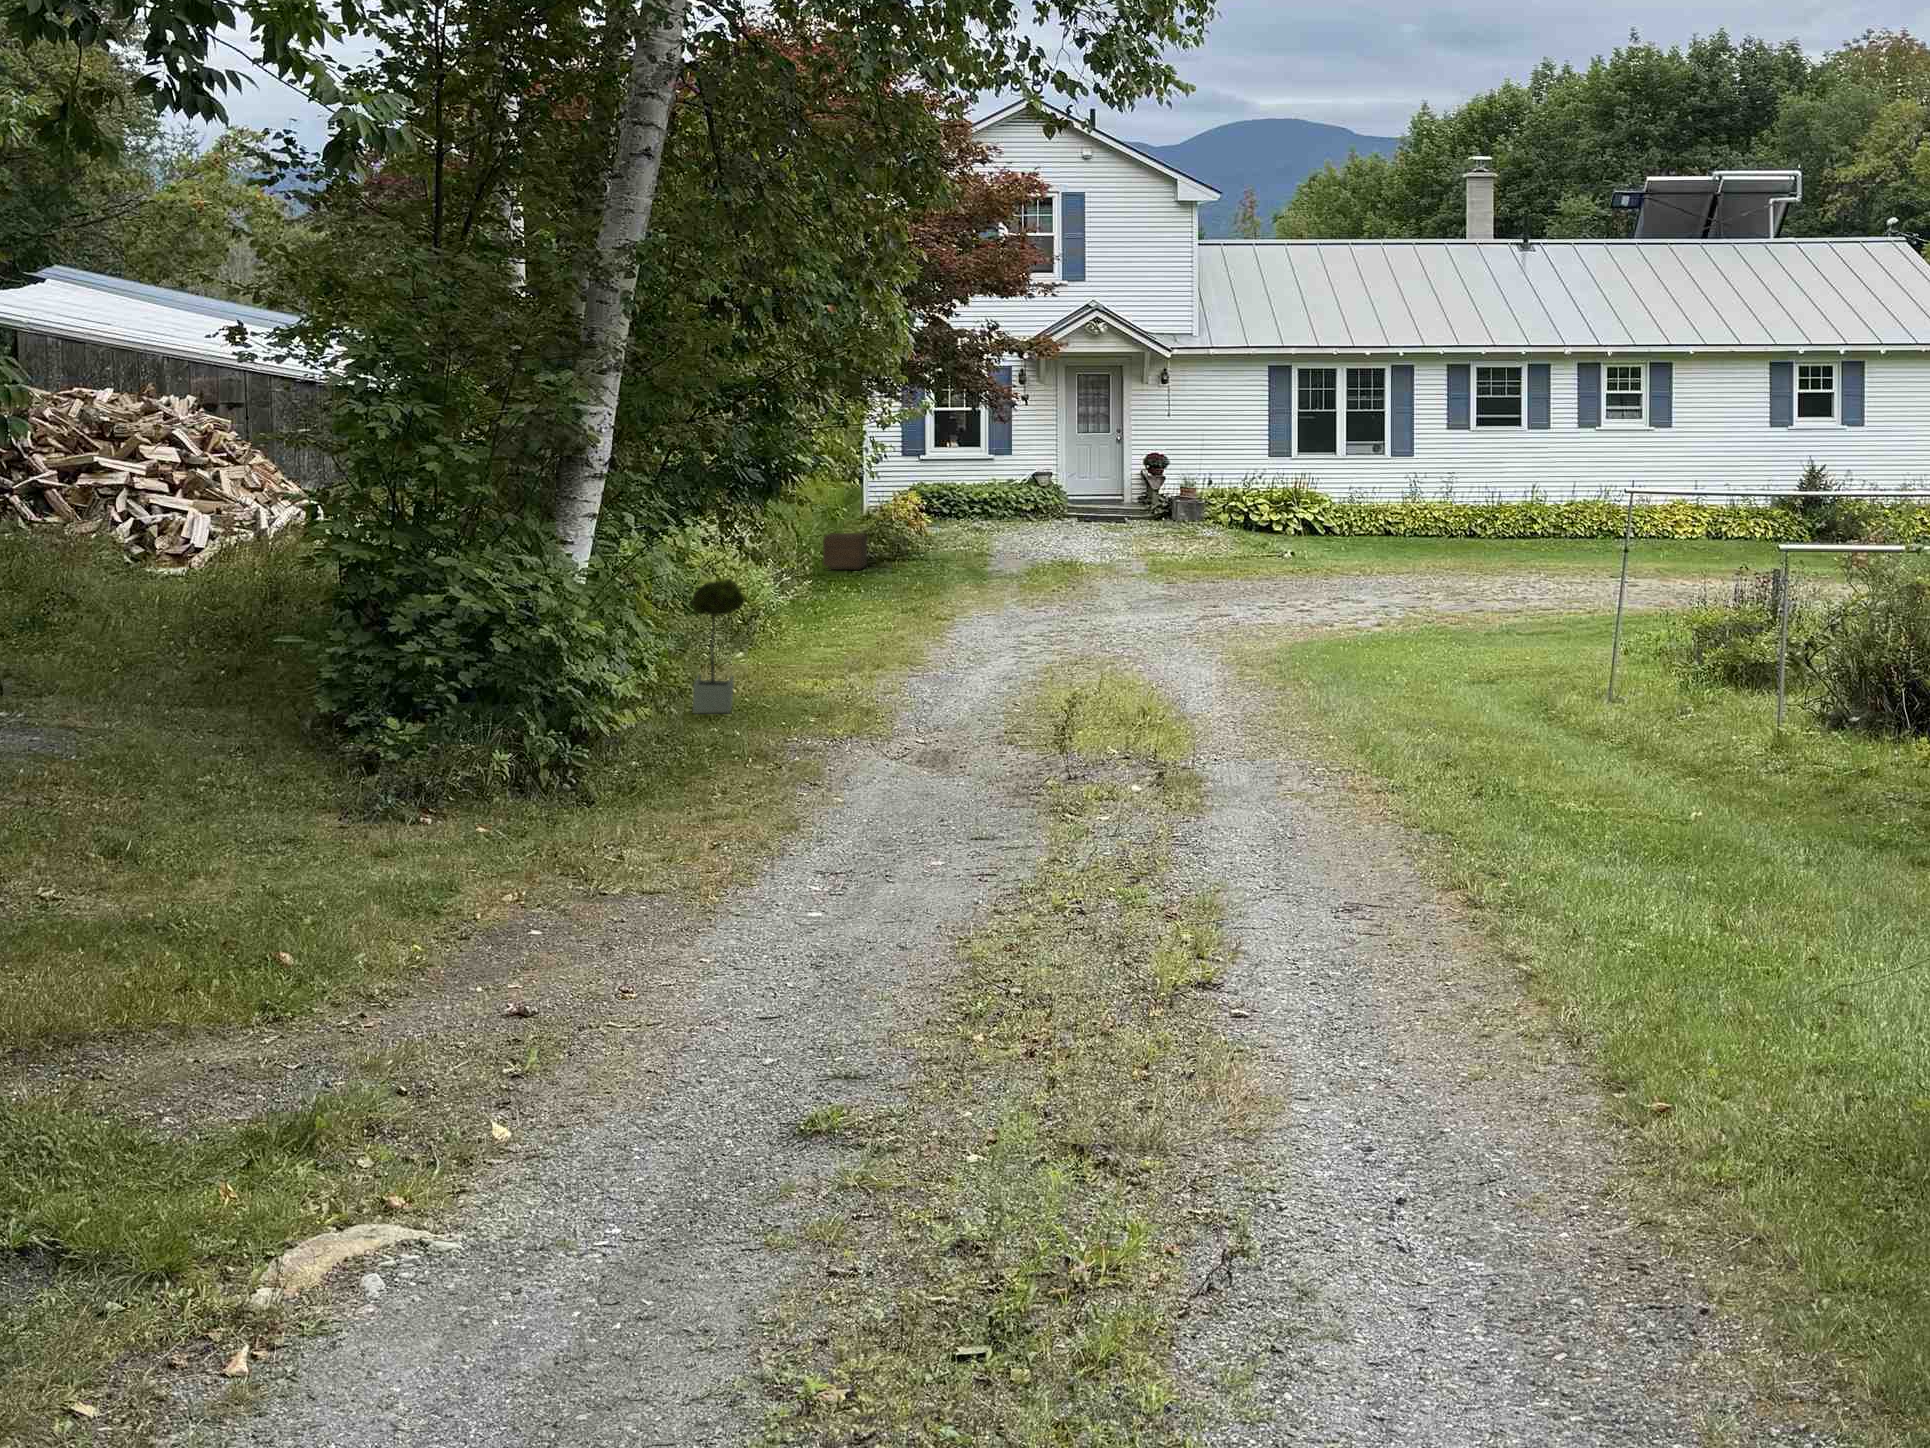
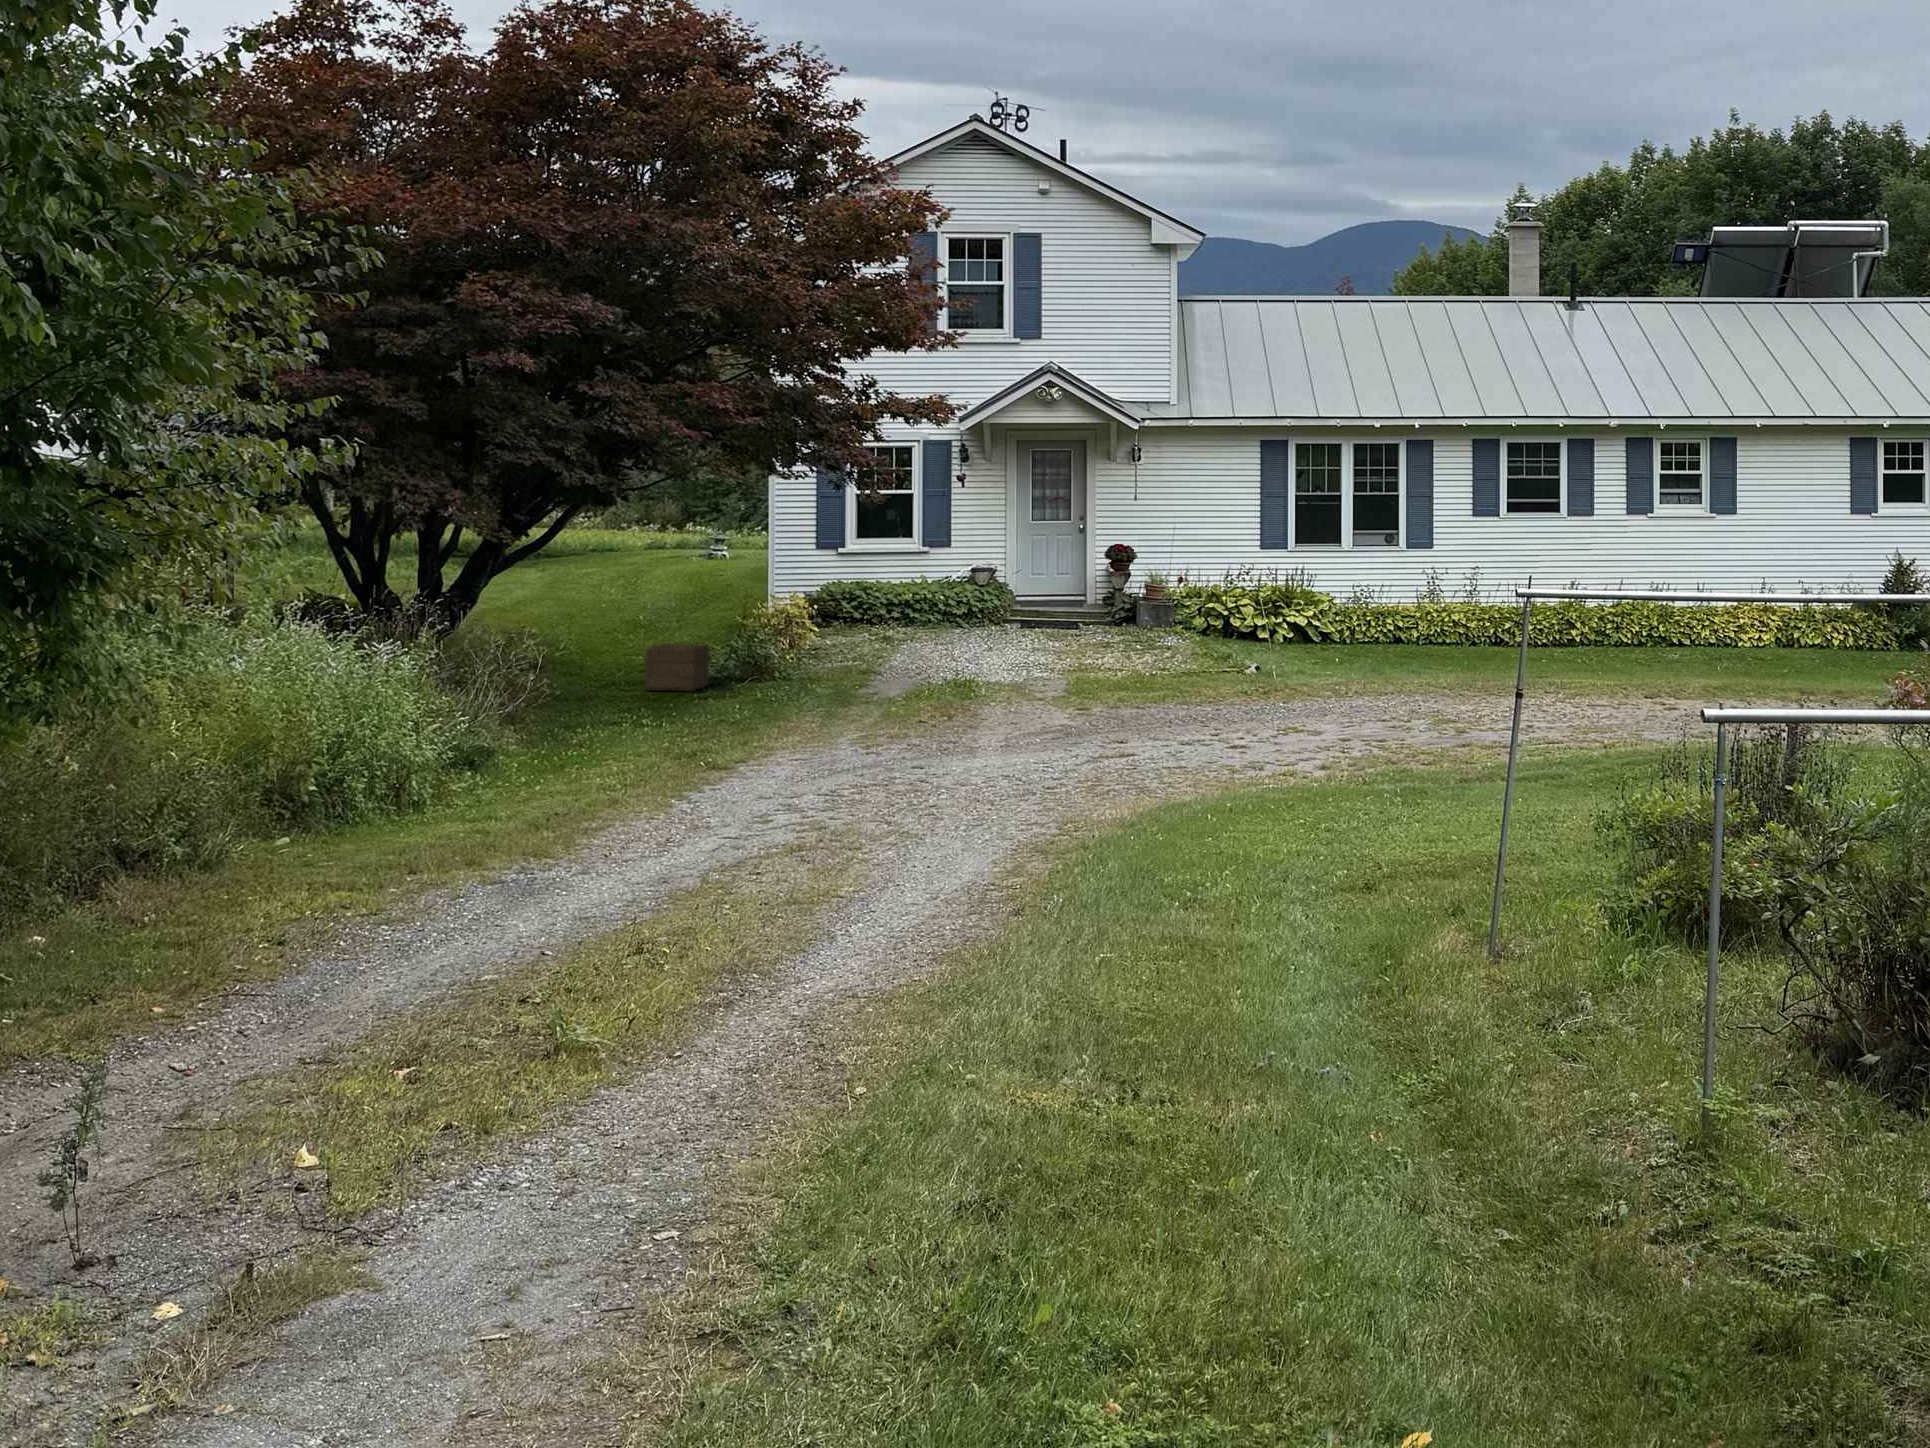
potted tree: present [690,579,745,713] -> none [46,731,154,959]

